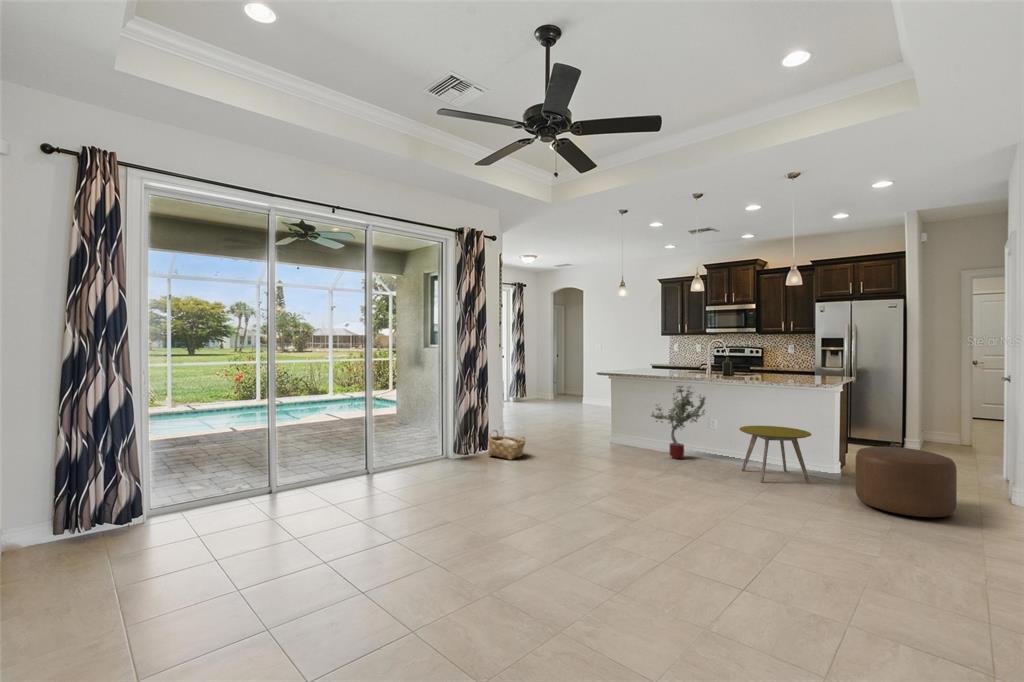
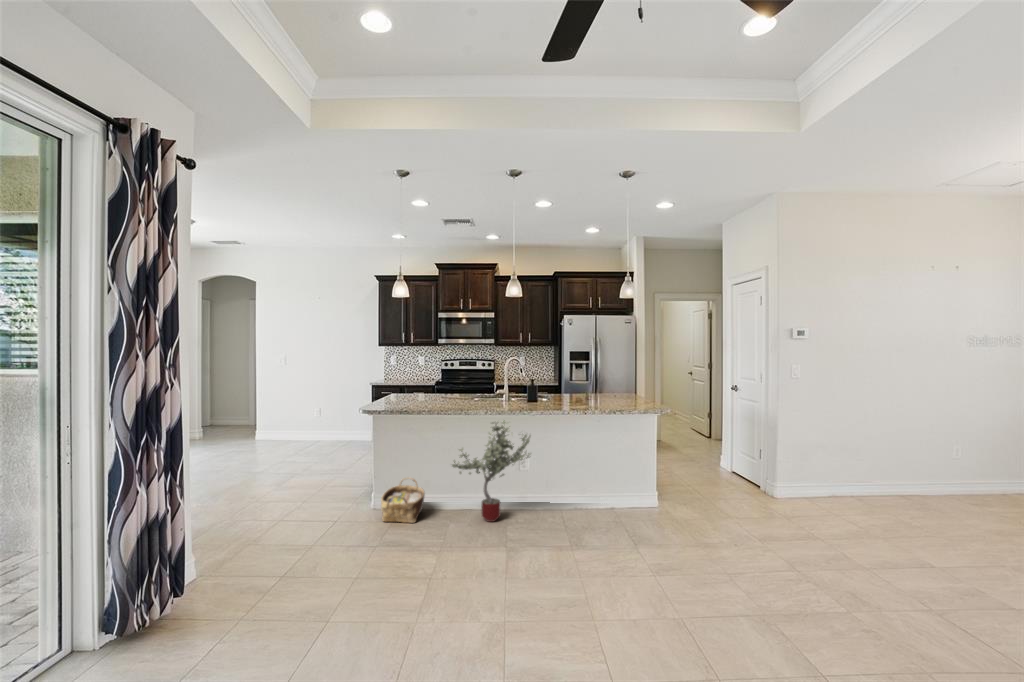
side table: present [740,426,811,483] -> none [579,460,657,538]
woven basket: present [488,430,525,460] -> present [381,477,425,523]
ottoman: present [855,447,957,517] -> none [719,473,812,552]

